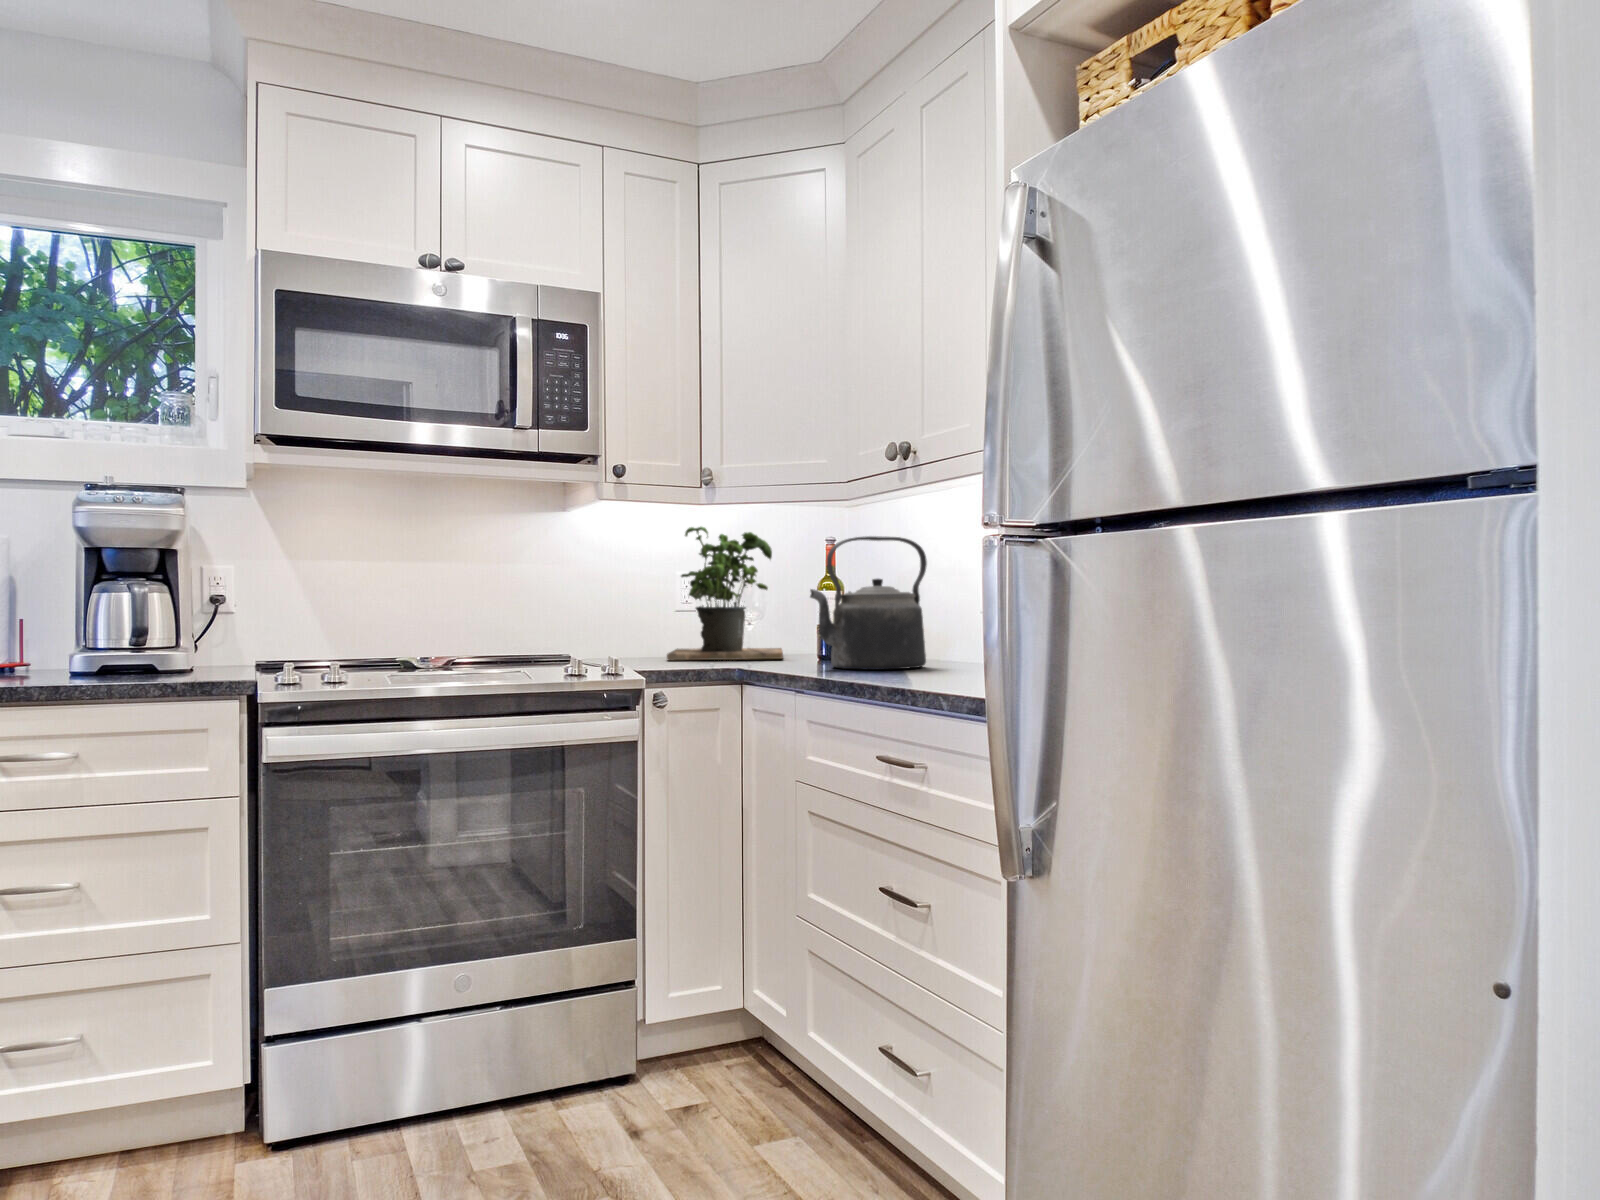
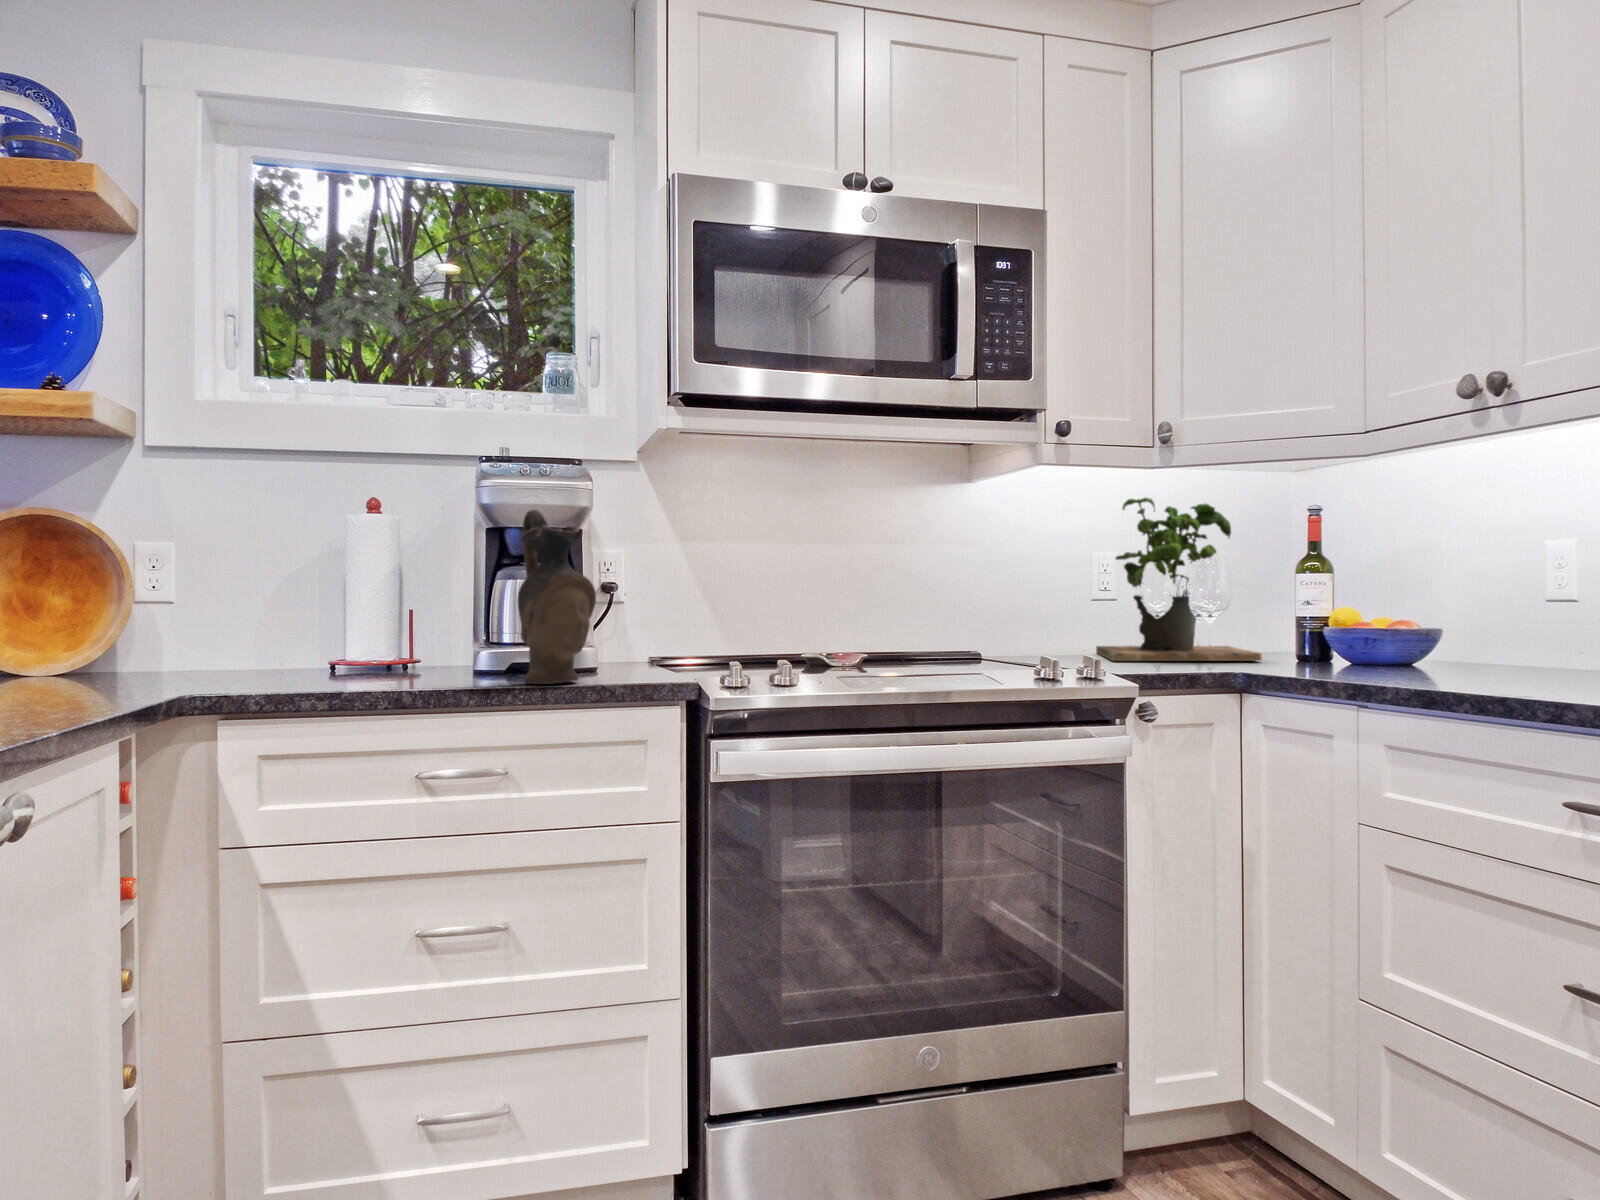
ceramic pitcher: none [103,533,178,683] -> present [518,510,596,684]
kettle: present [810,536,927,669] -> none [1346,505,1505,678]

